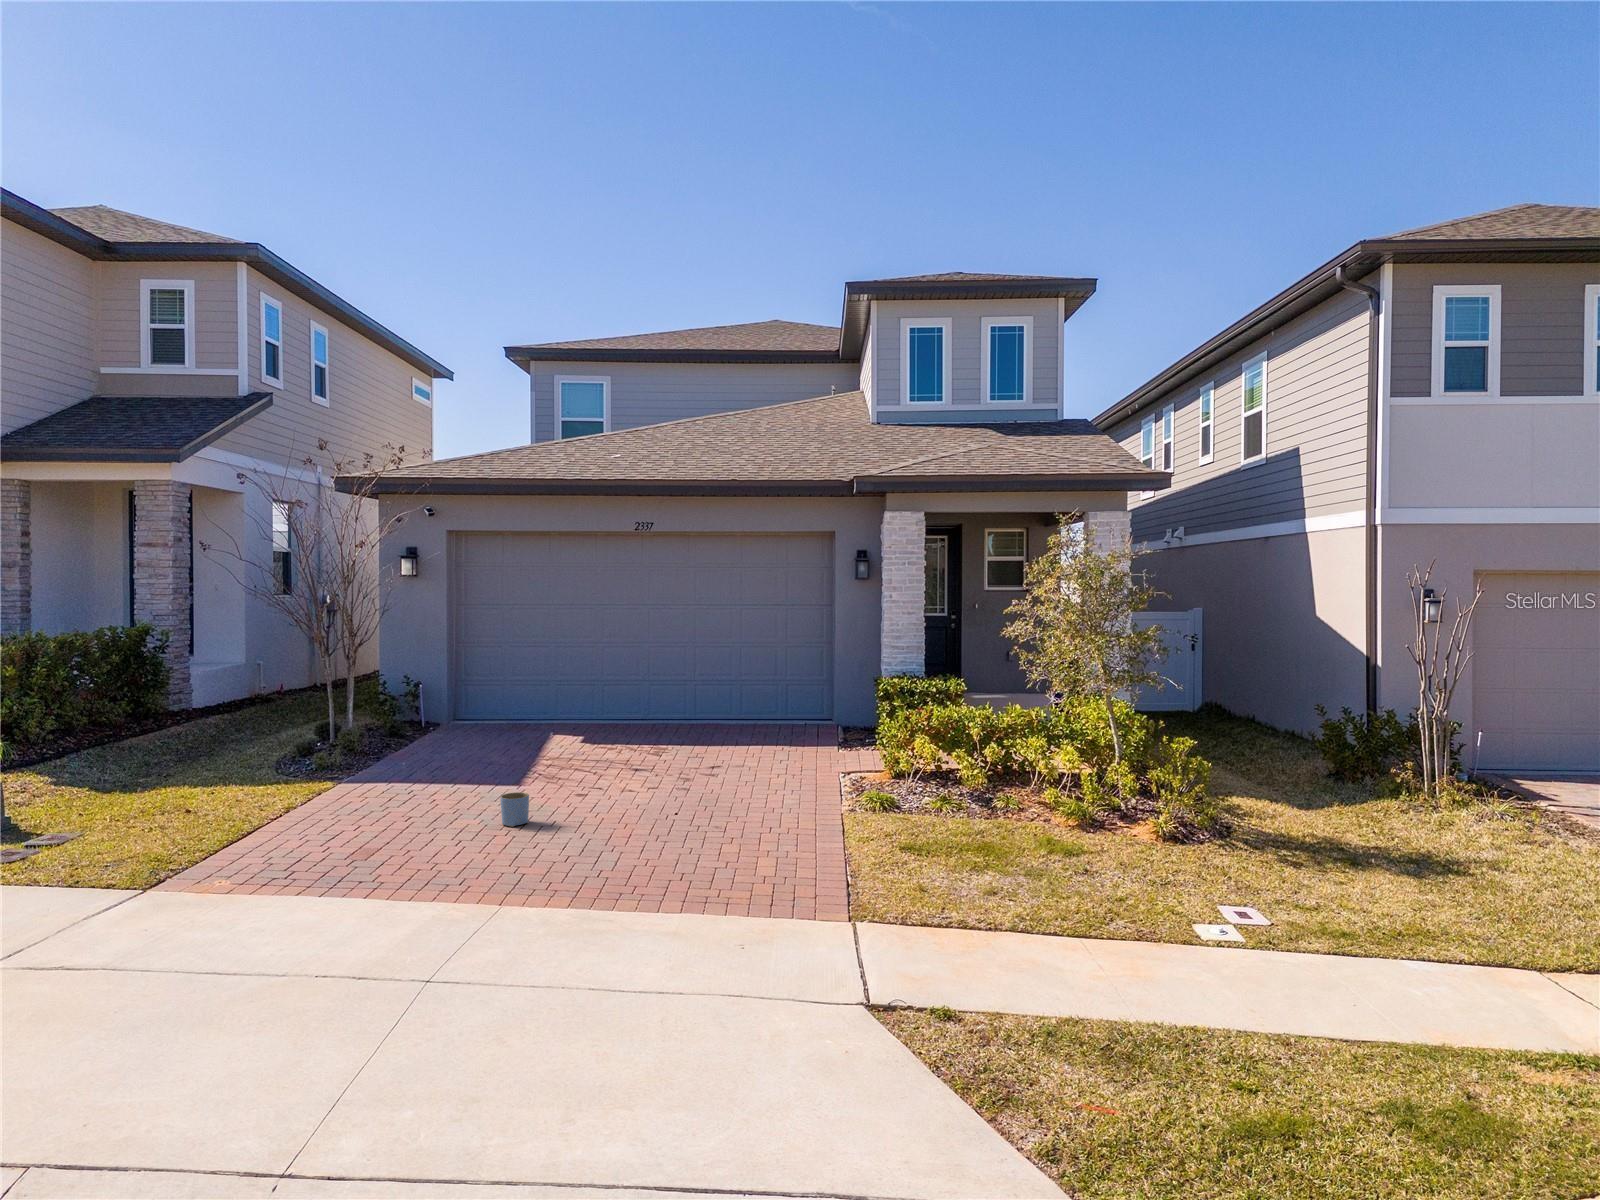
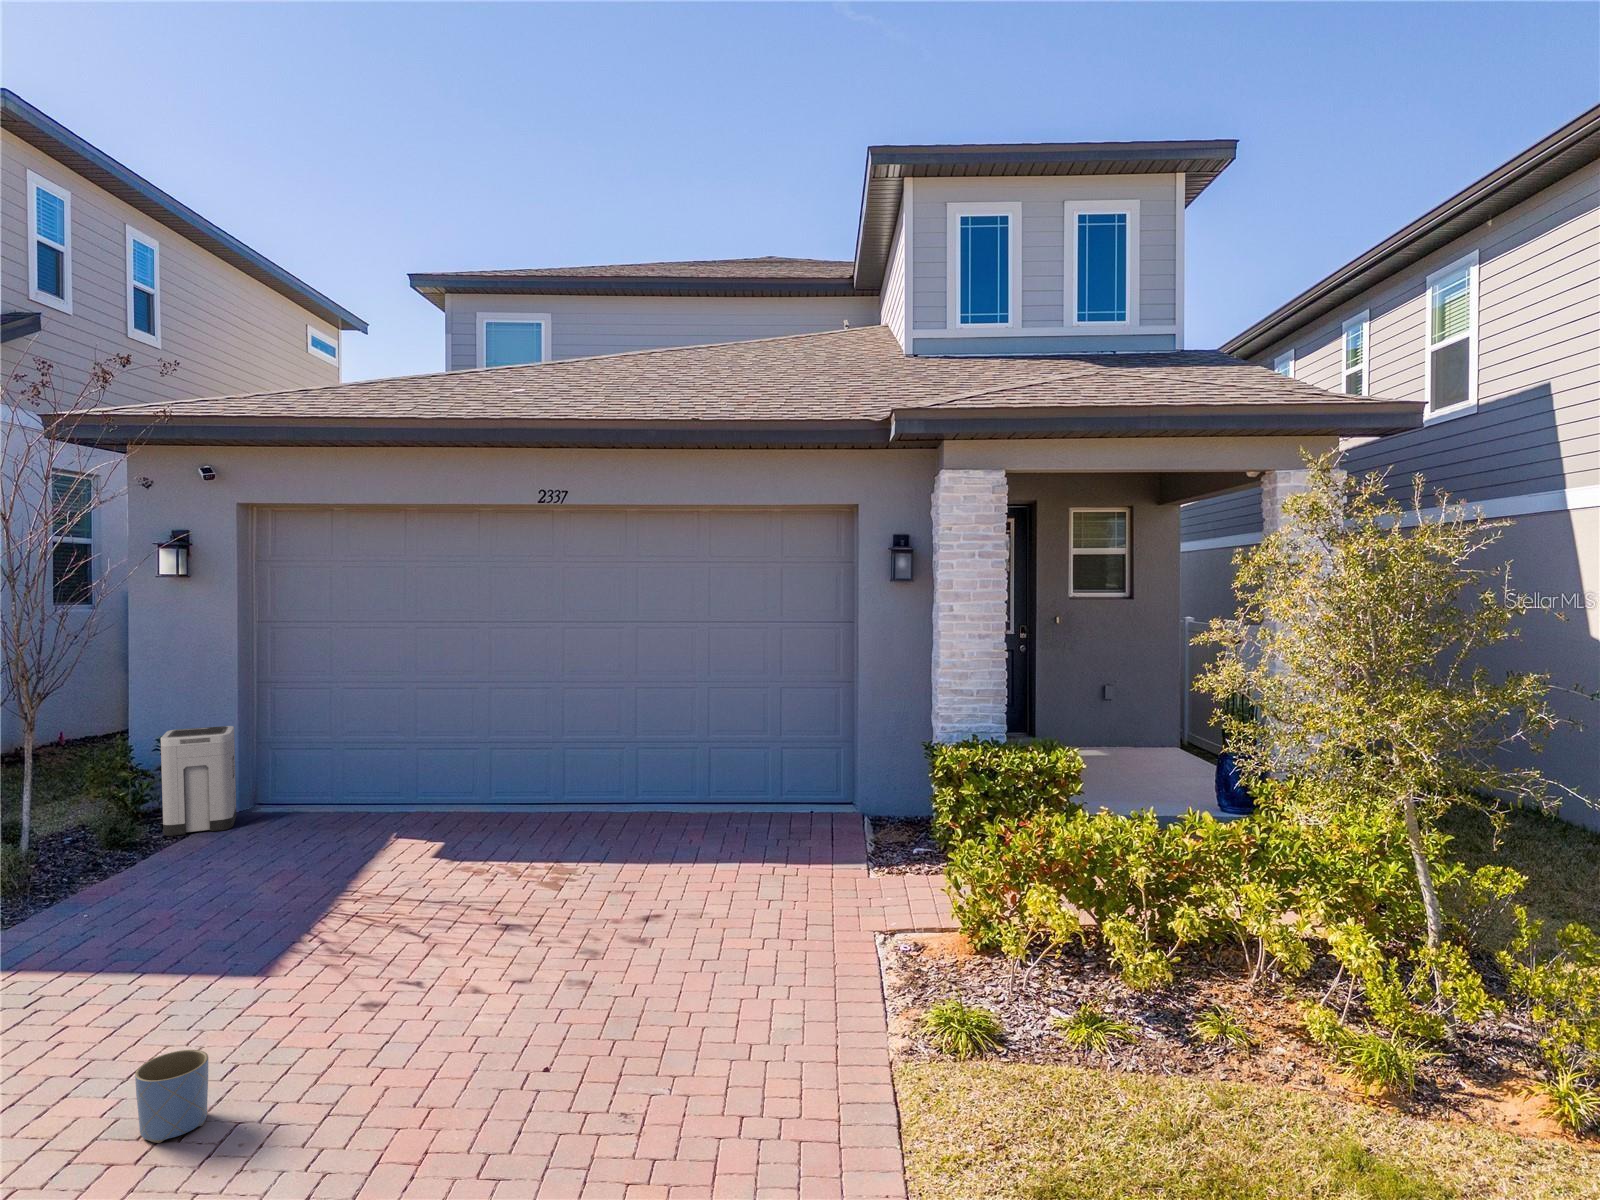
trash can: none [400,673,442,739] -> present [161,726,236,836]

